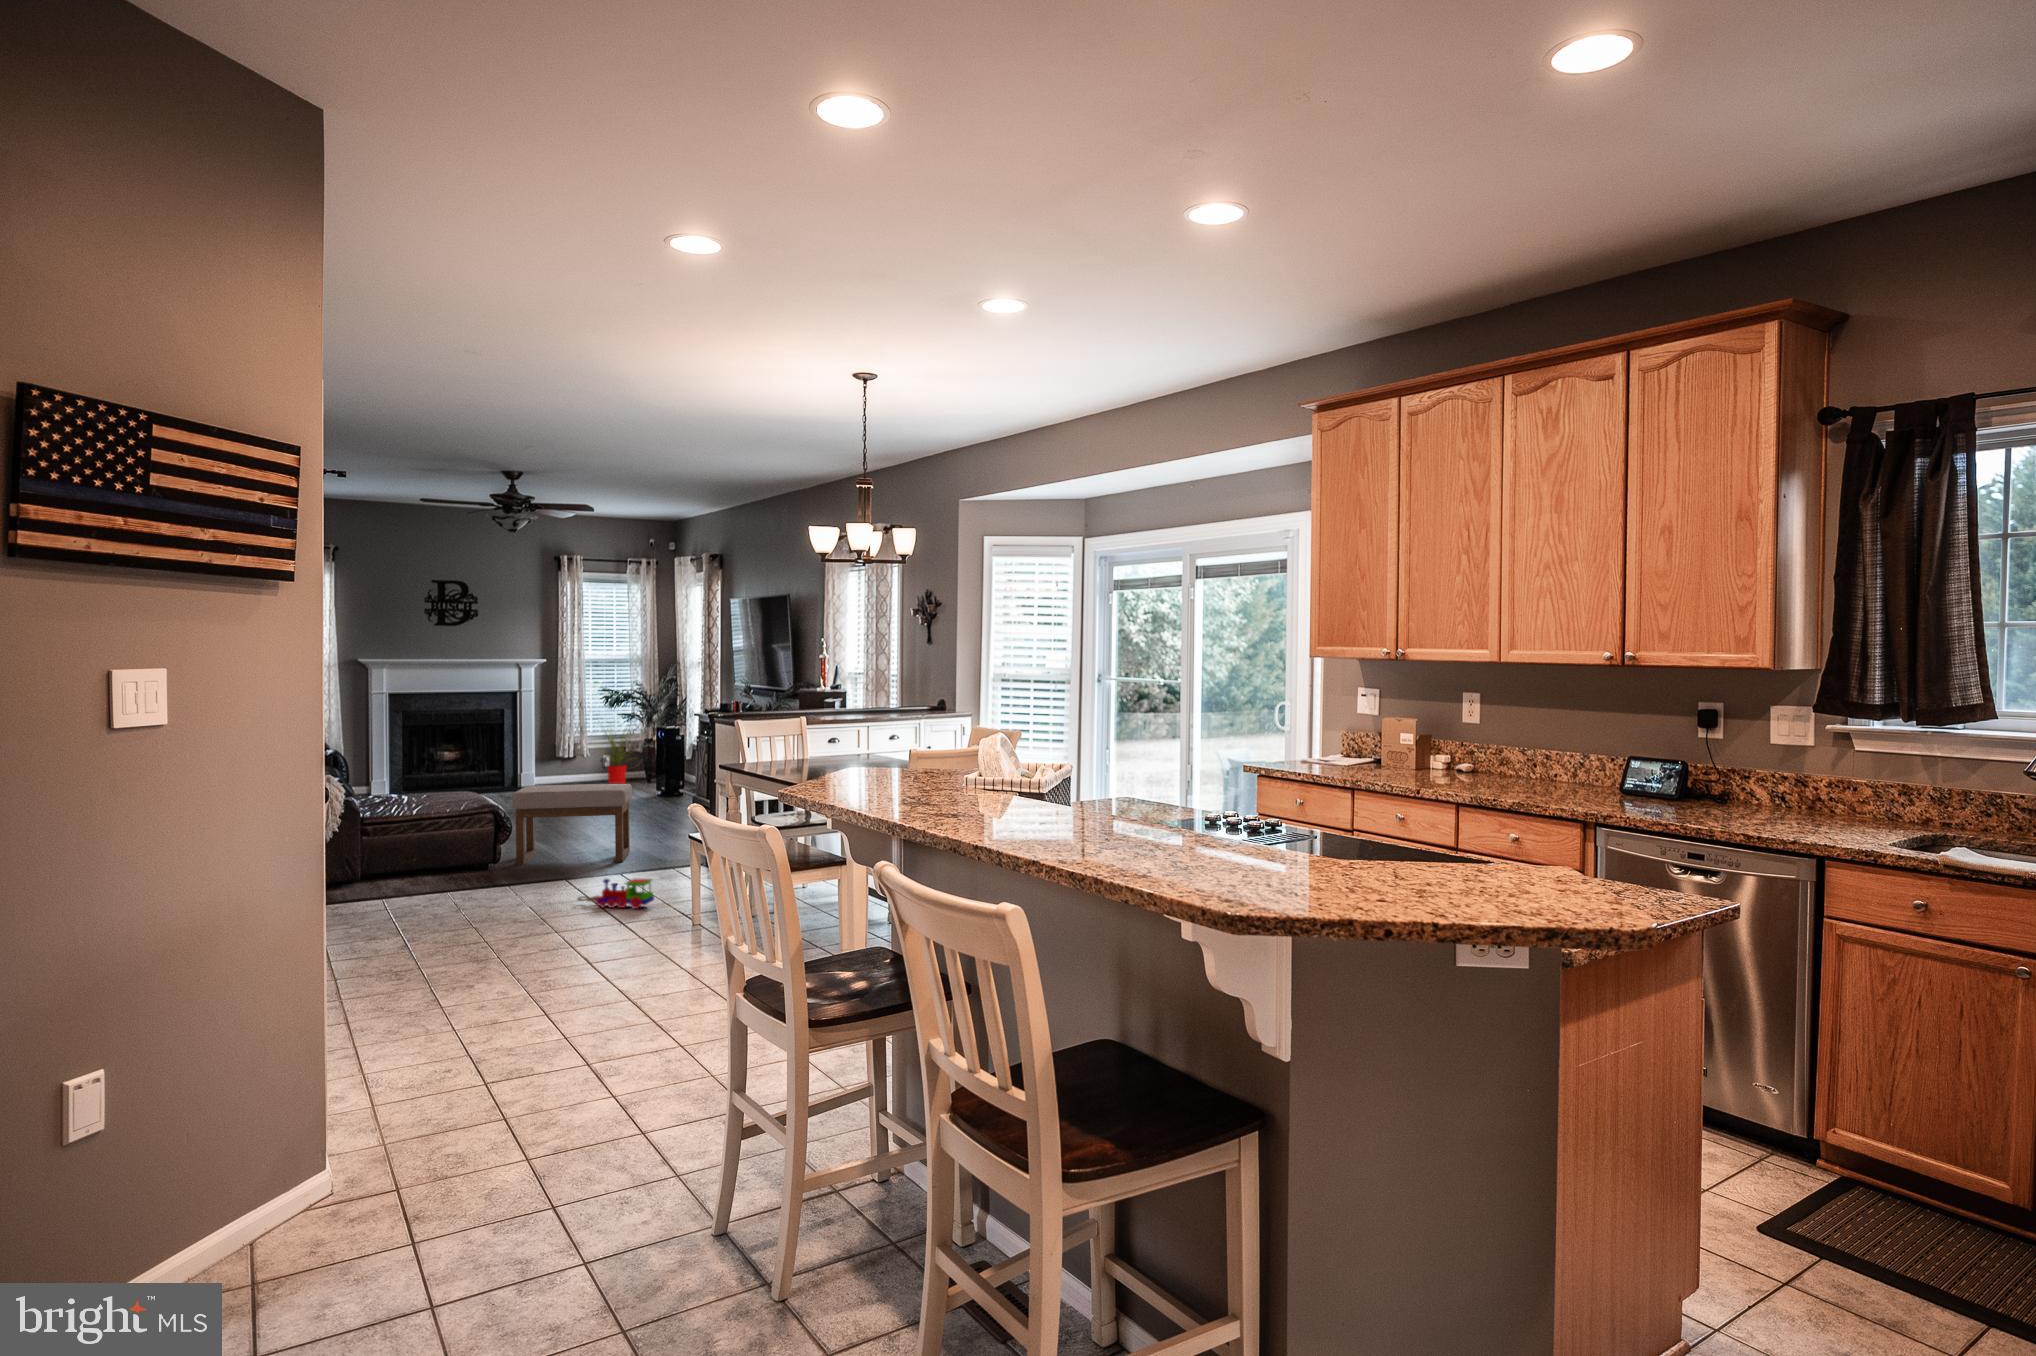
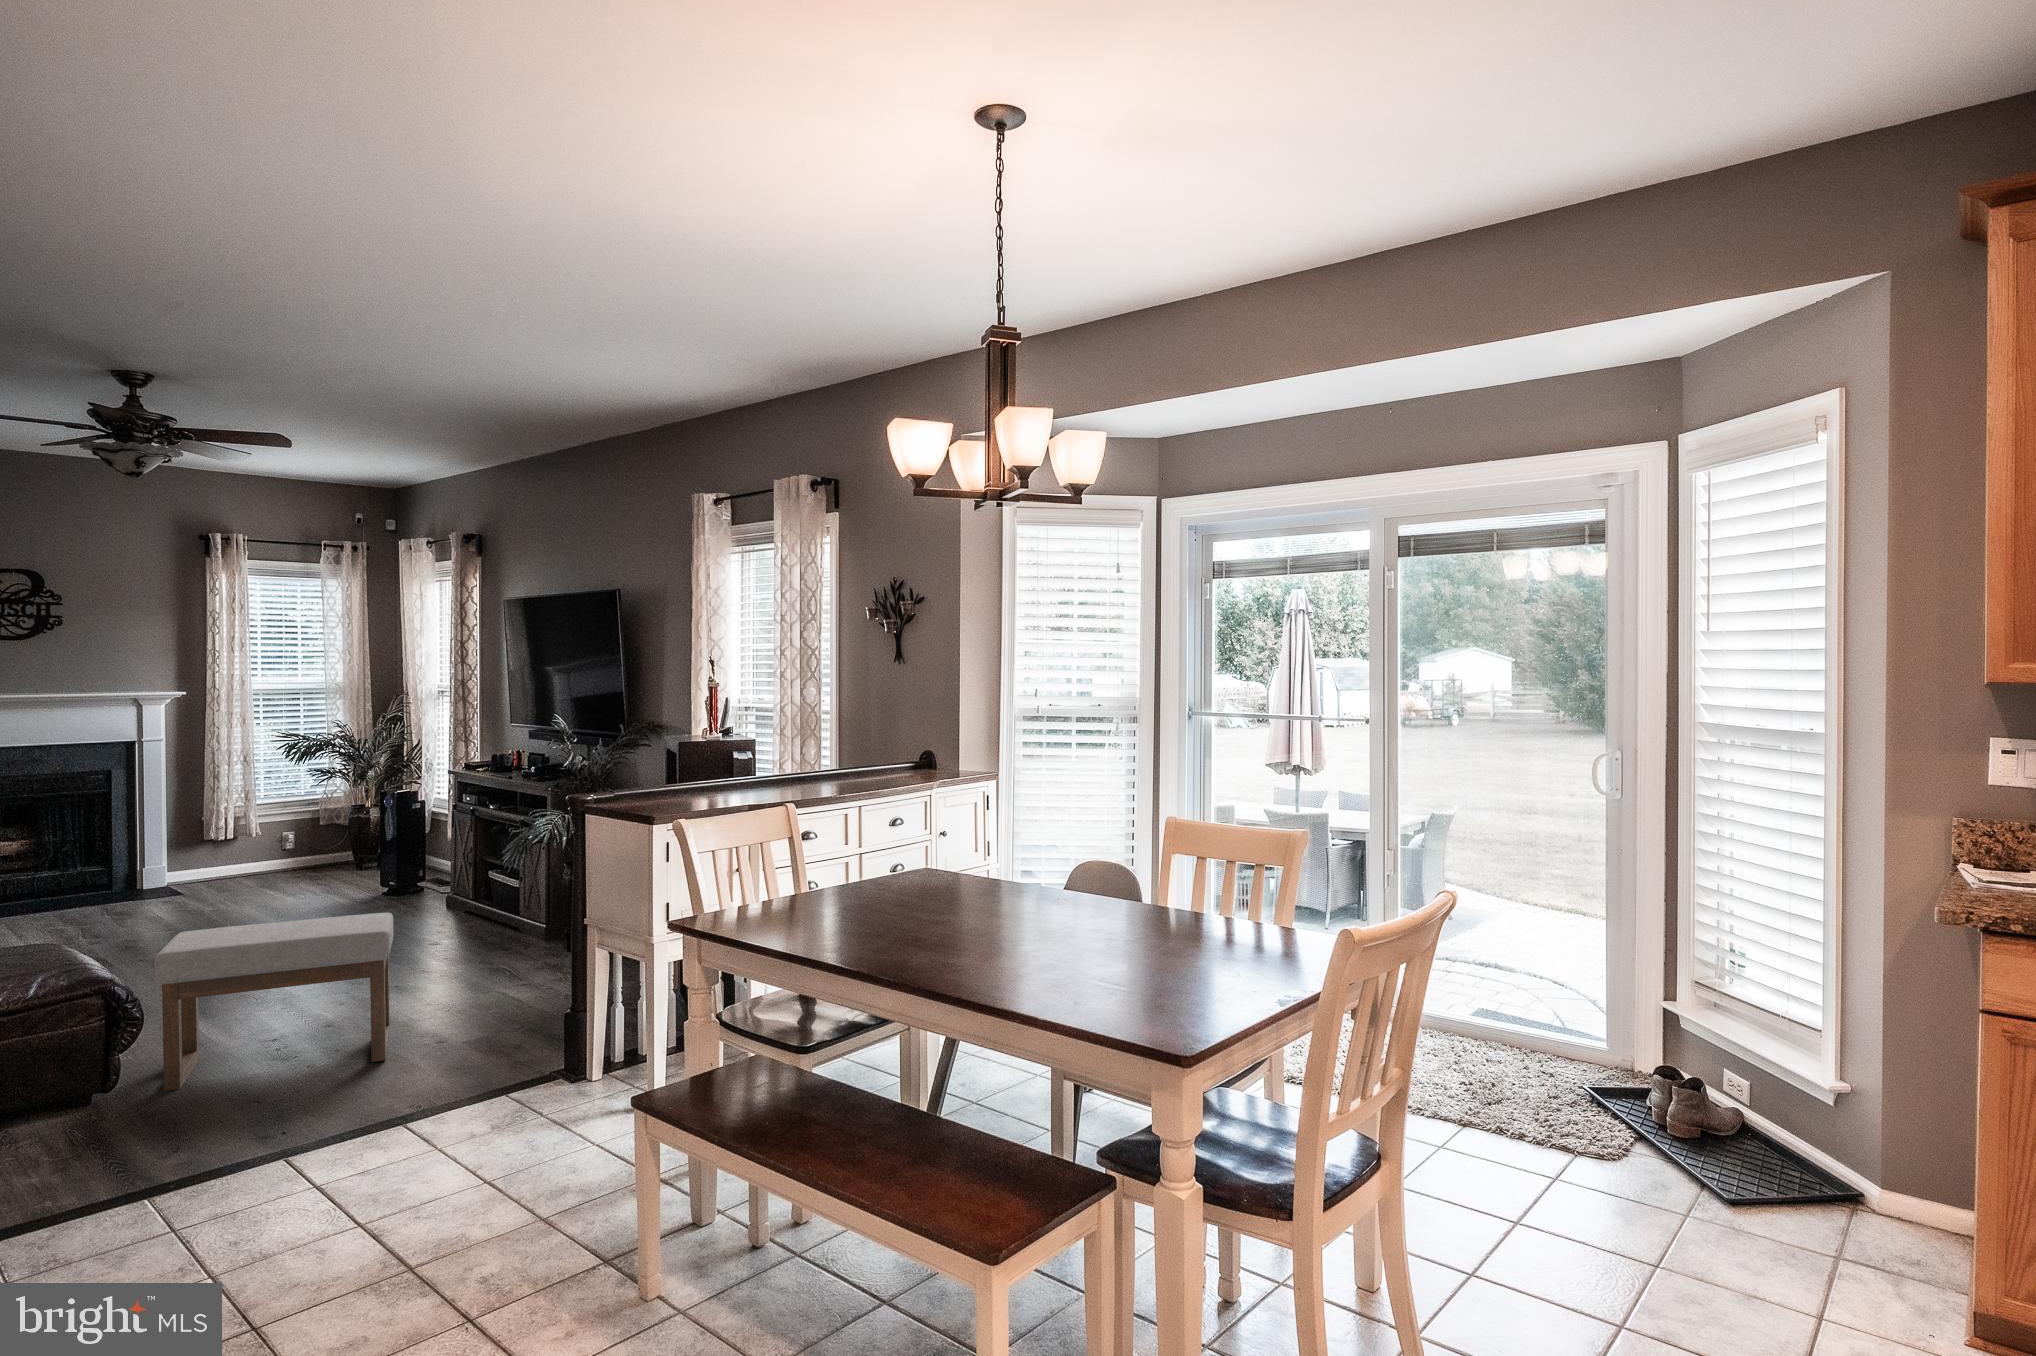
house plant: present [602,729,626,784] -> none [261,779,350,881]
toy train: present [577,879,654,909] -> none [333,1144,509,1220]

